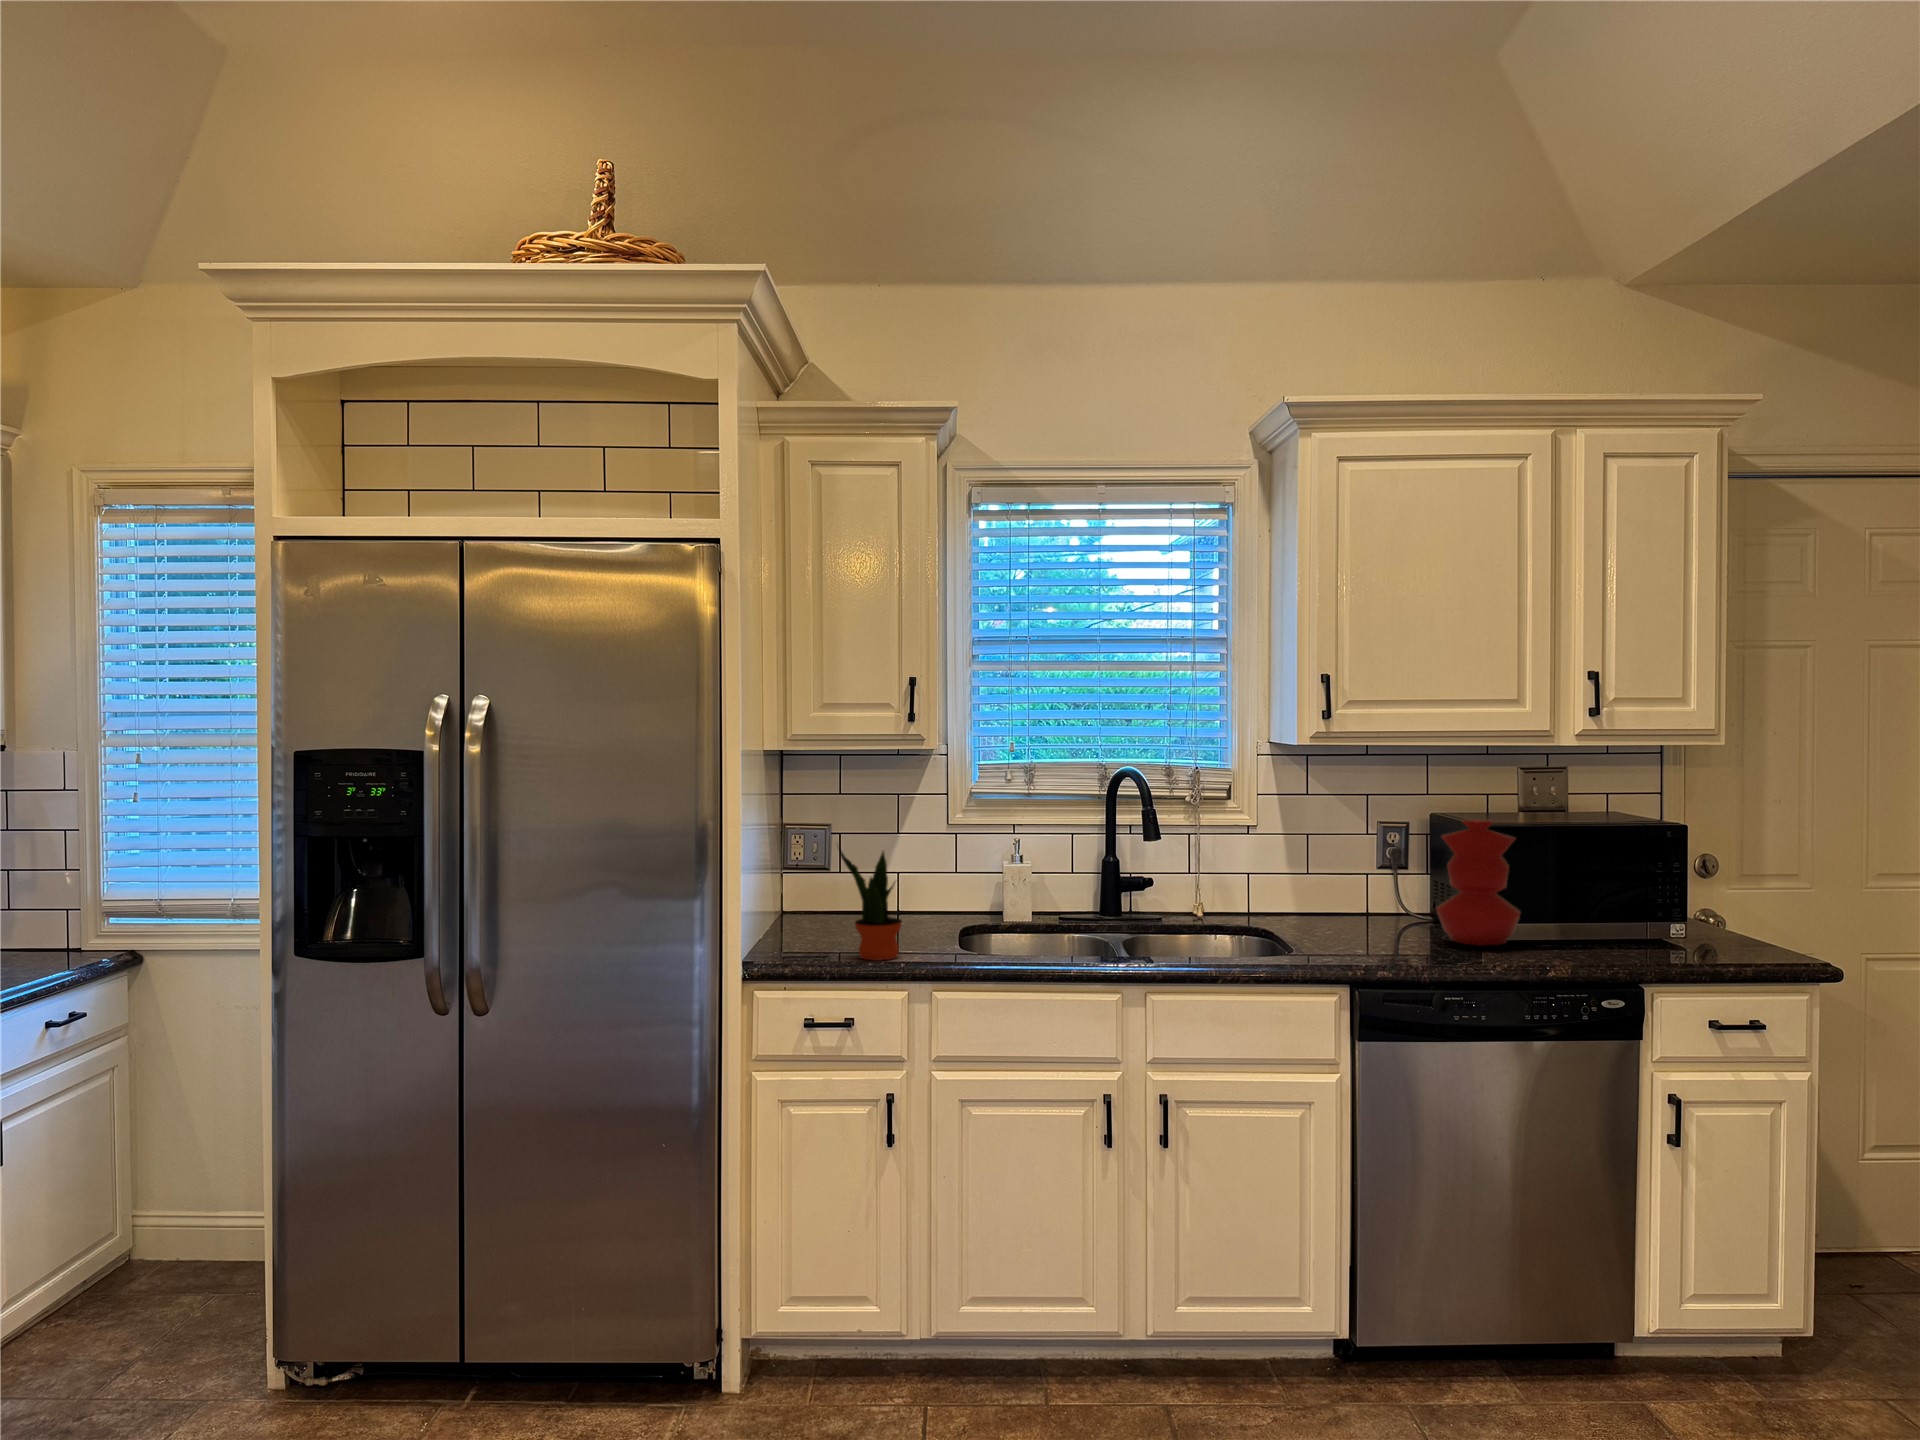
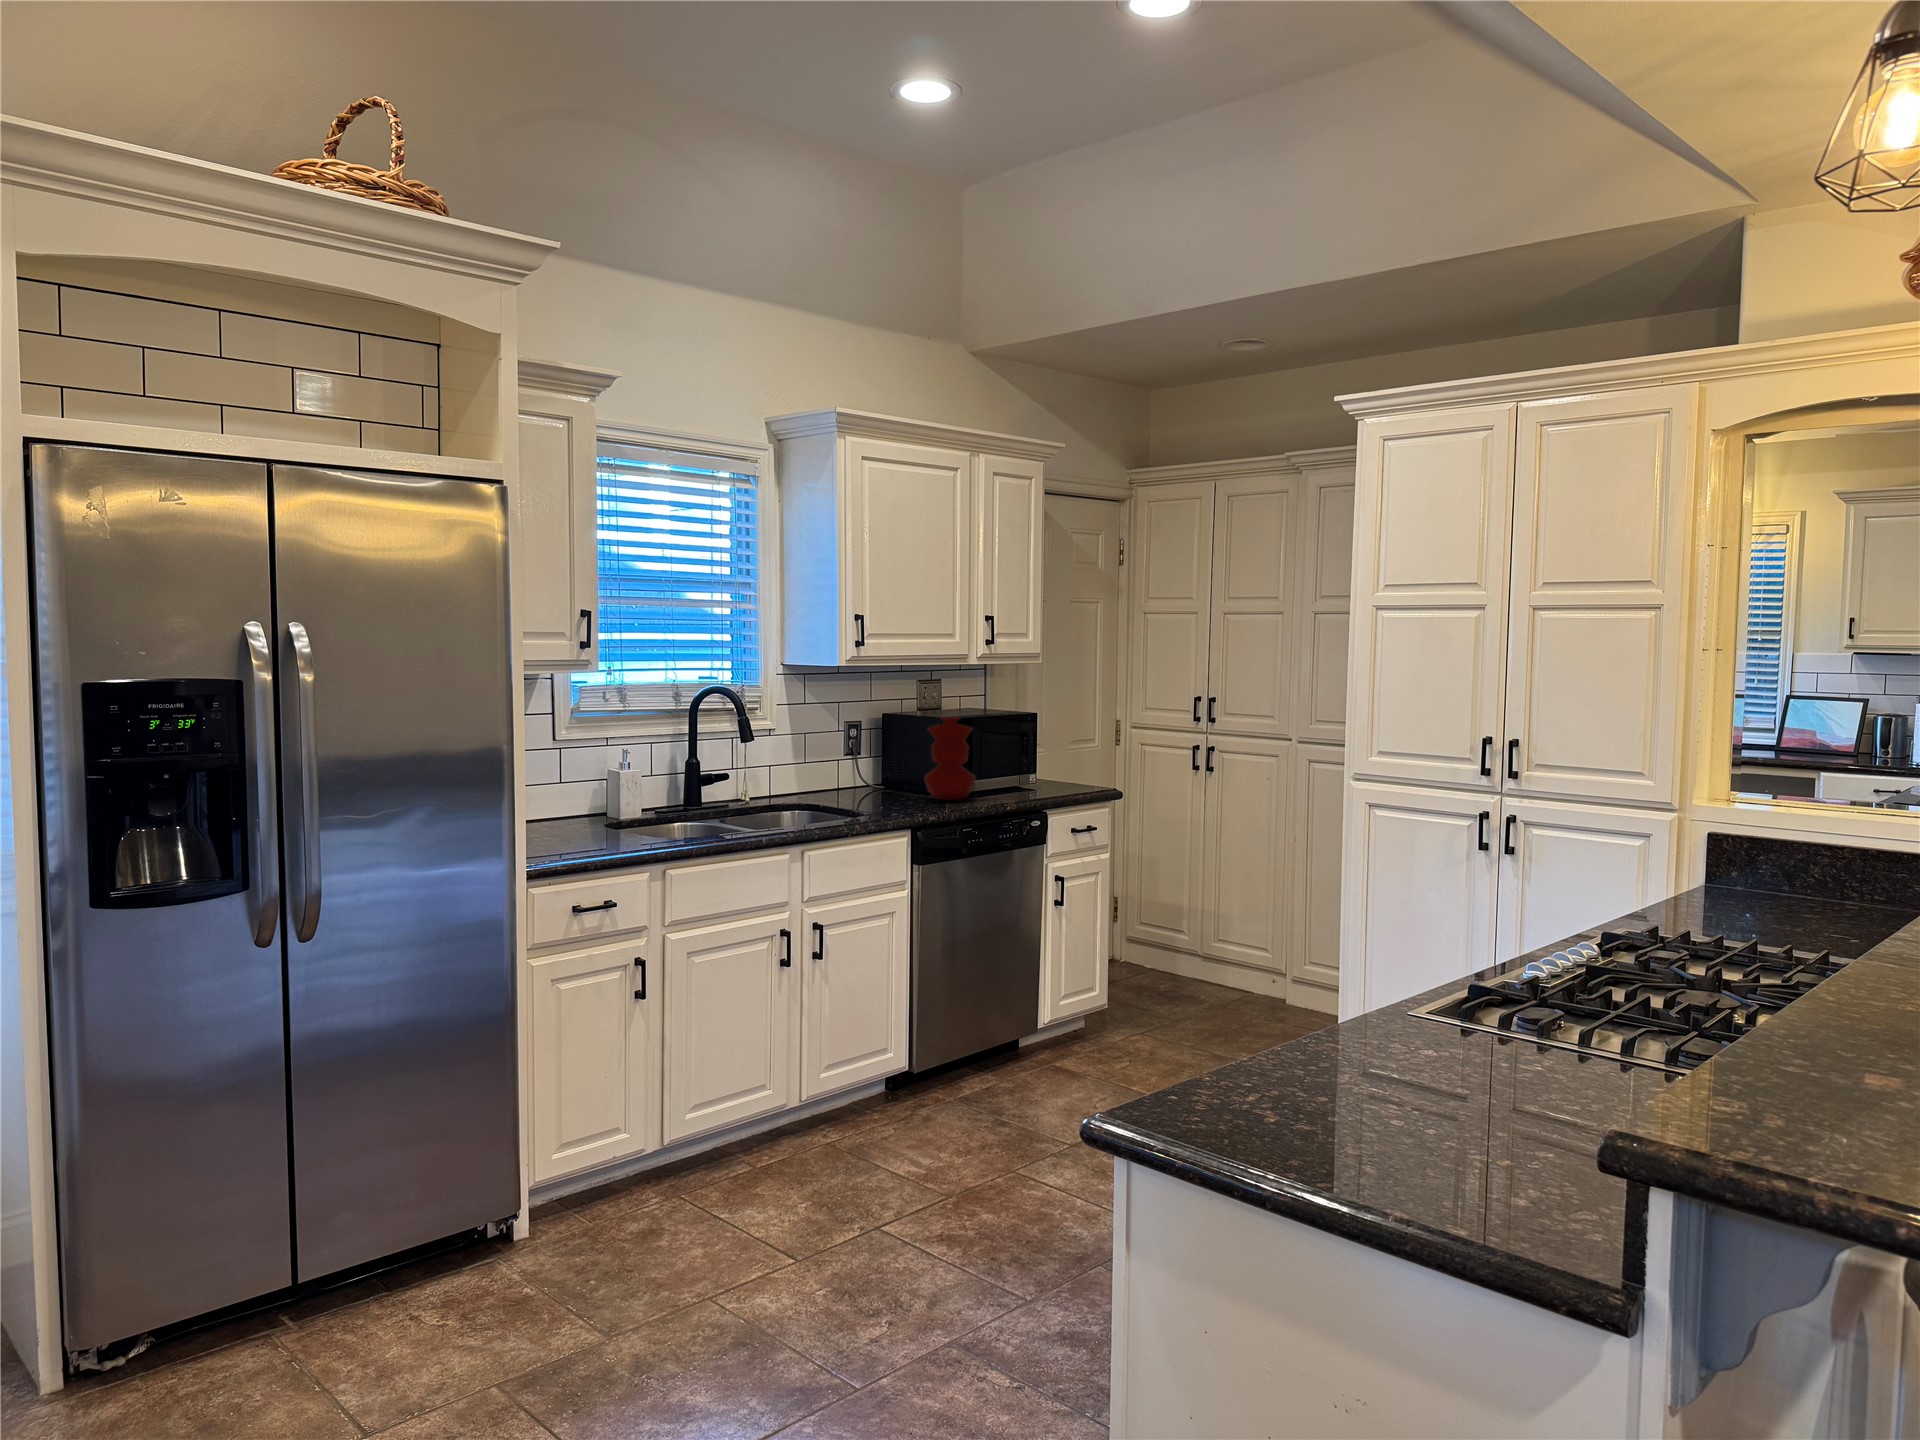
potted plant: present [839,848,902,960] -> none [562,756,619,852]

